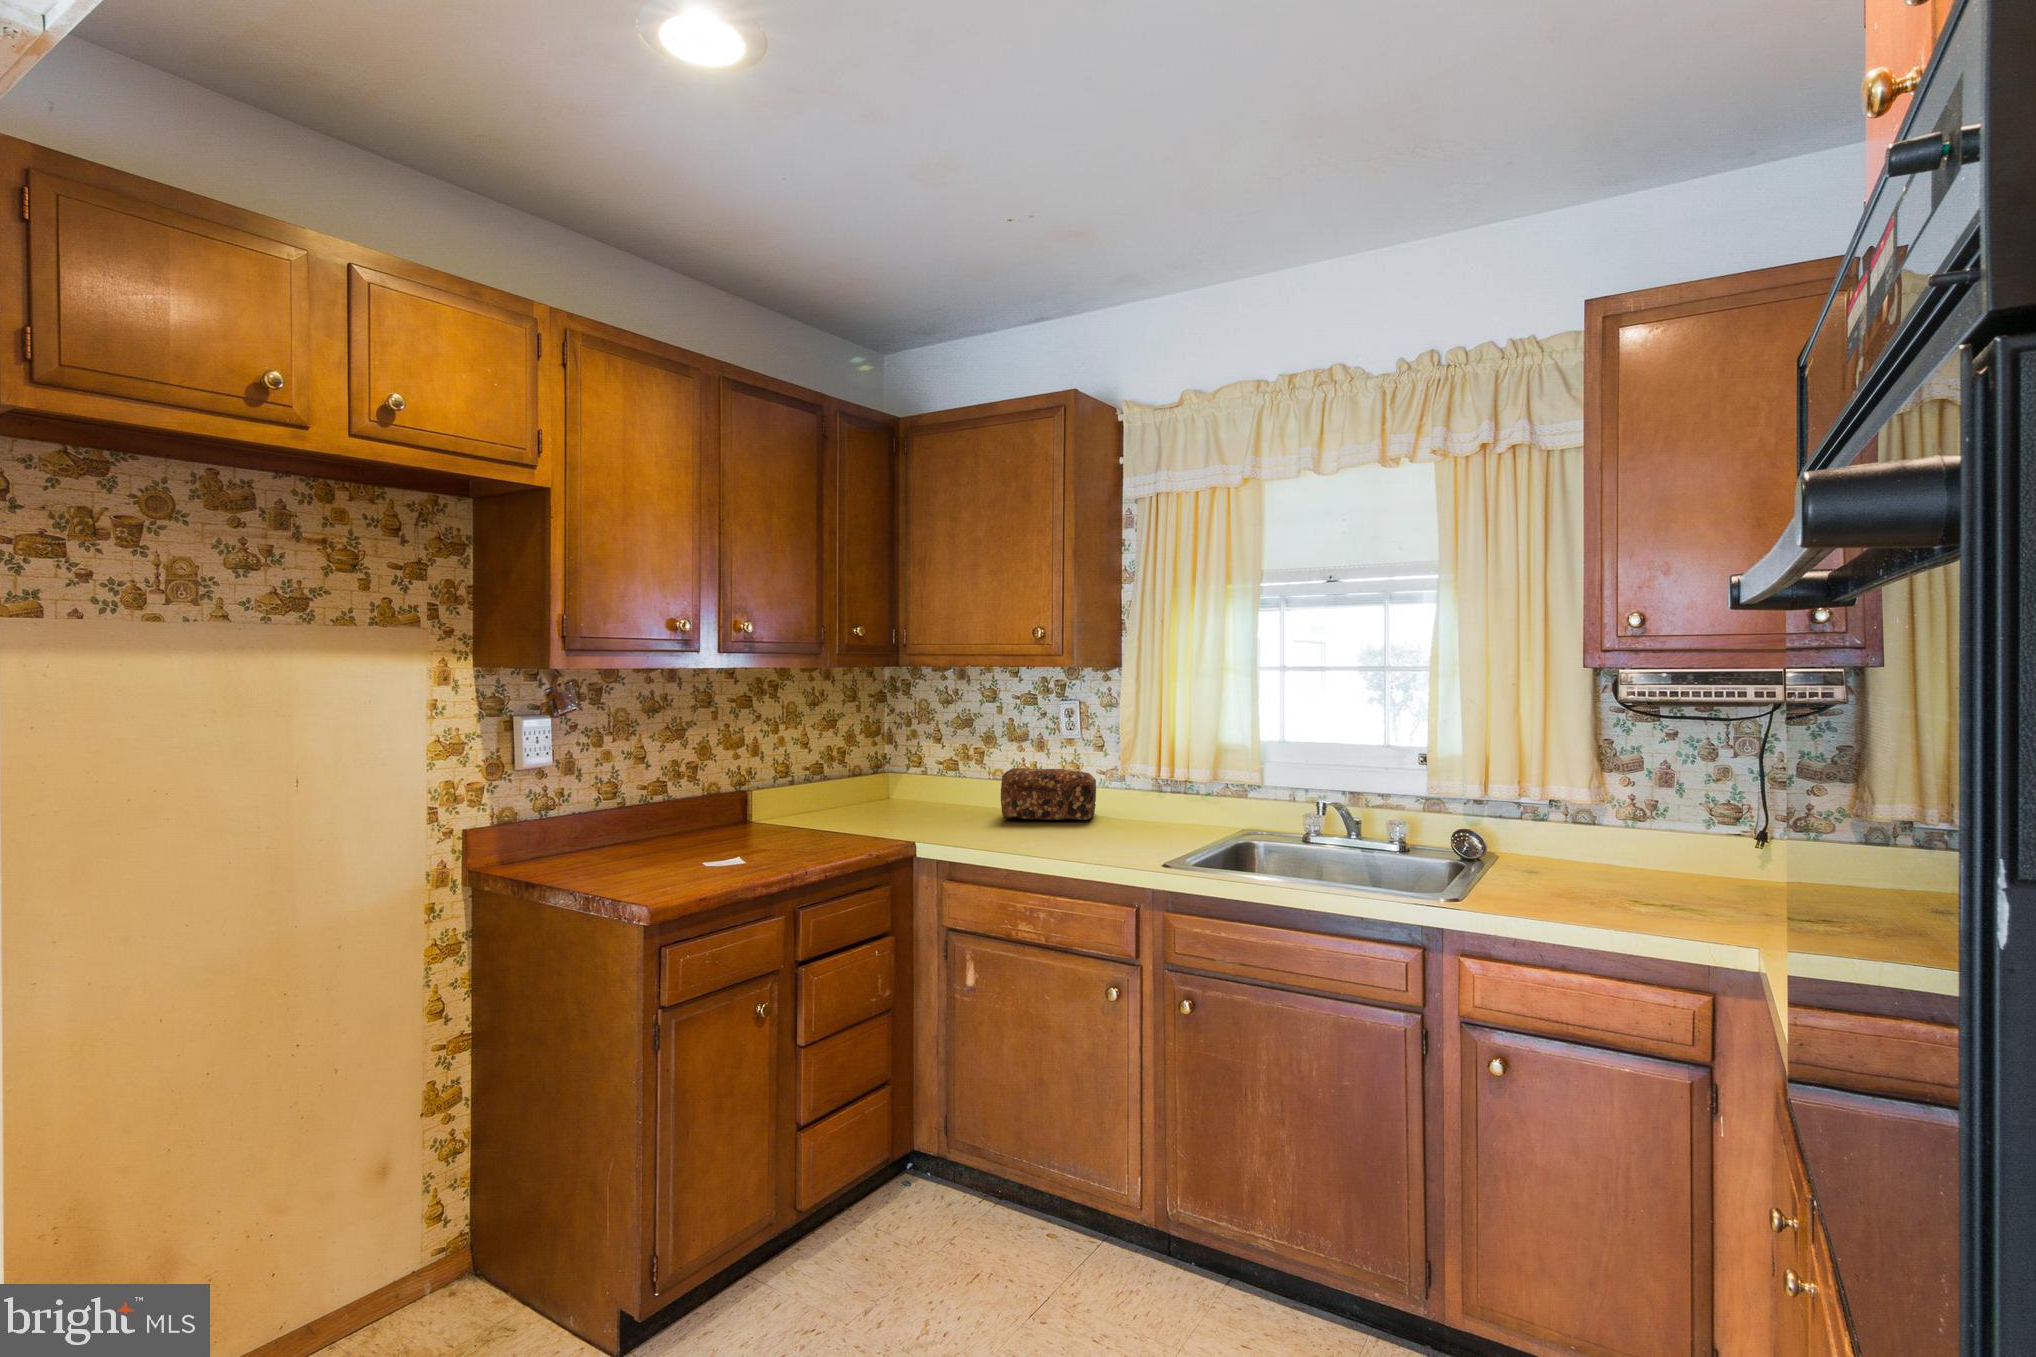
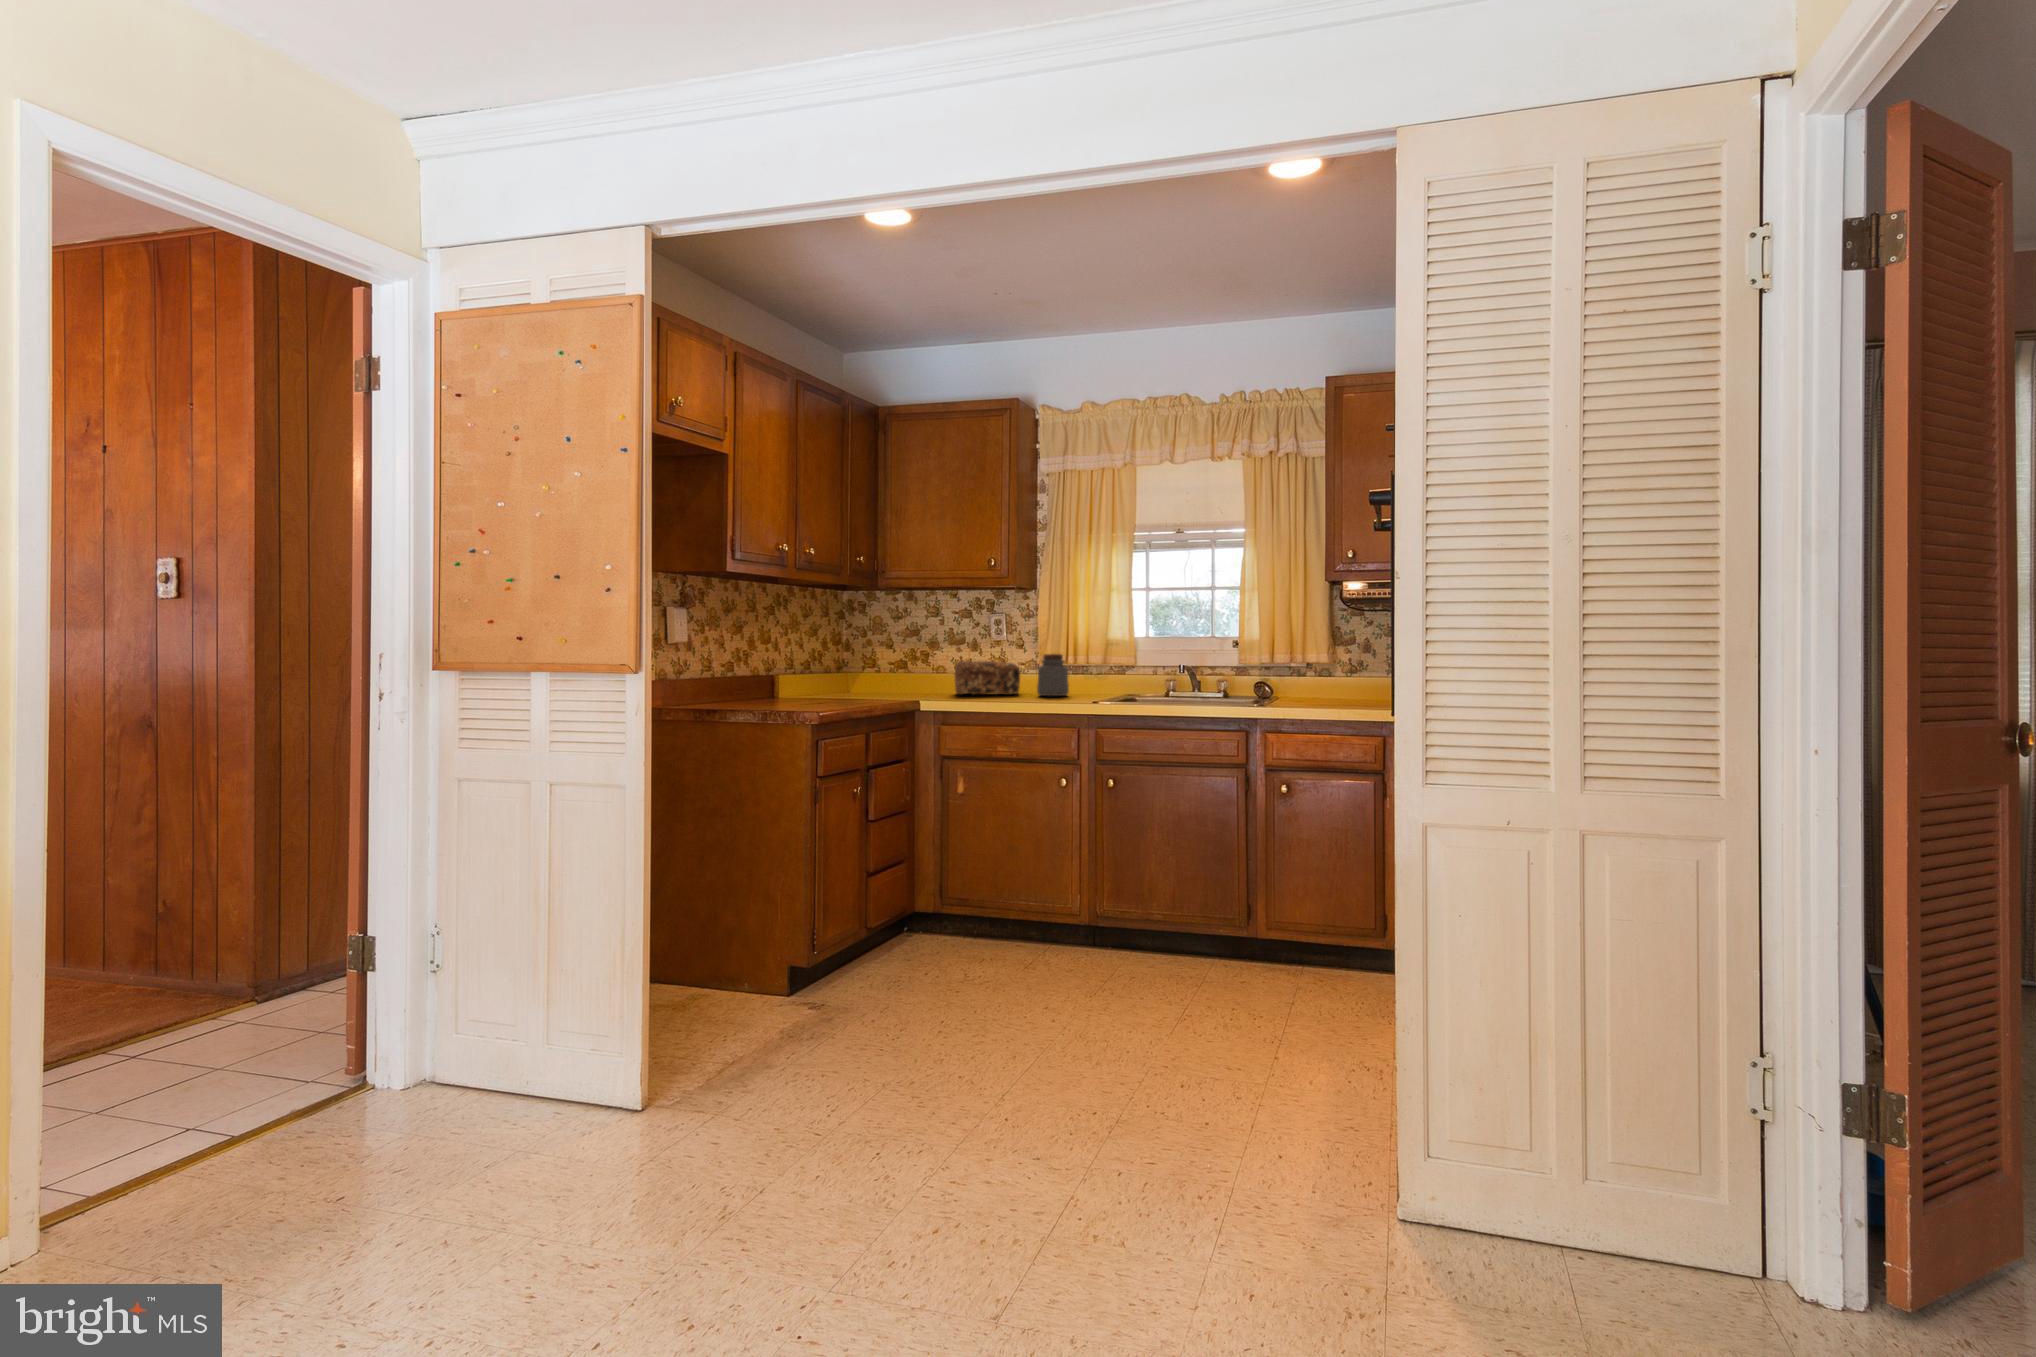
jar: none [1114,763,1161,829] -> present [1037,654,1069,696]

